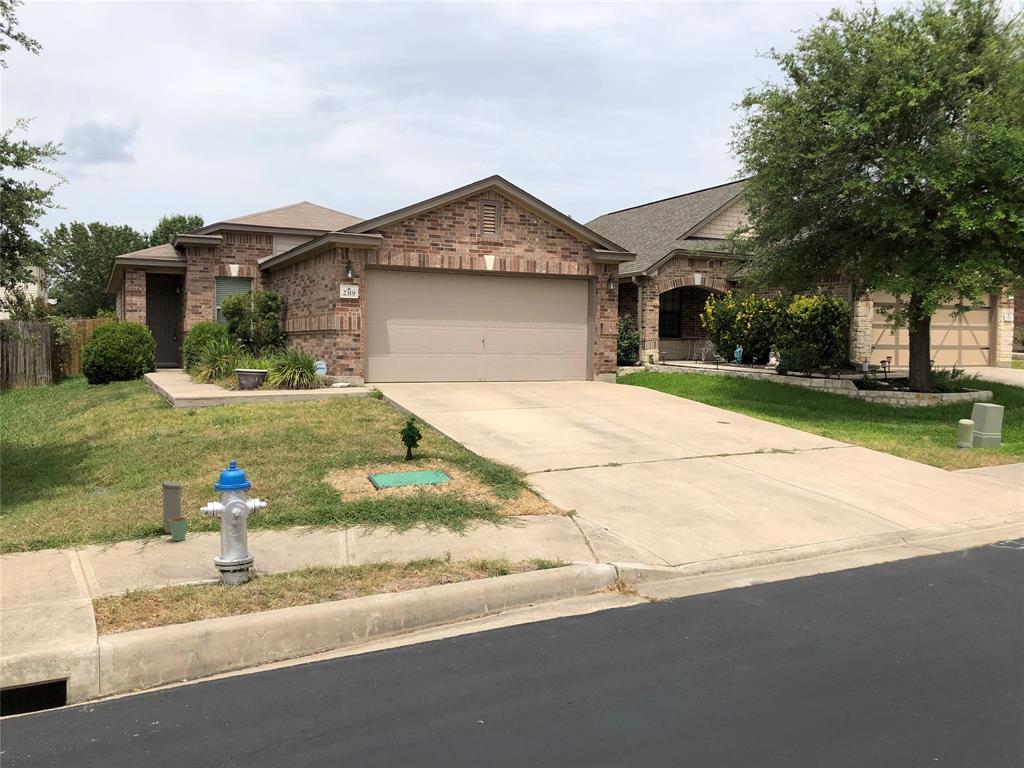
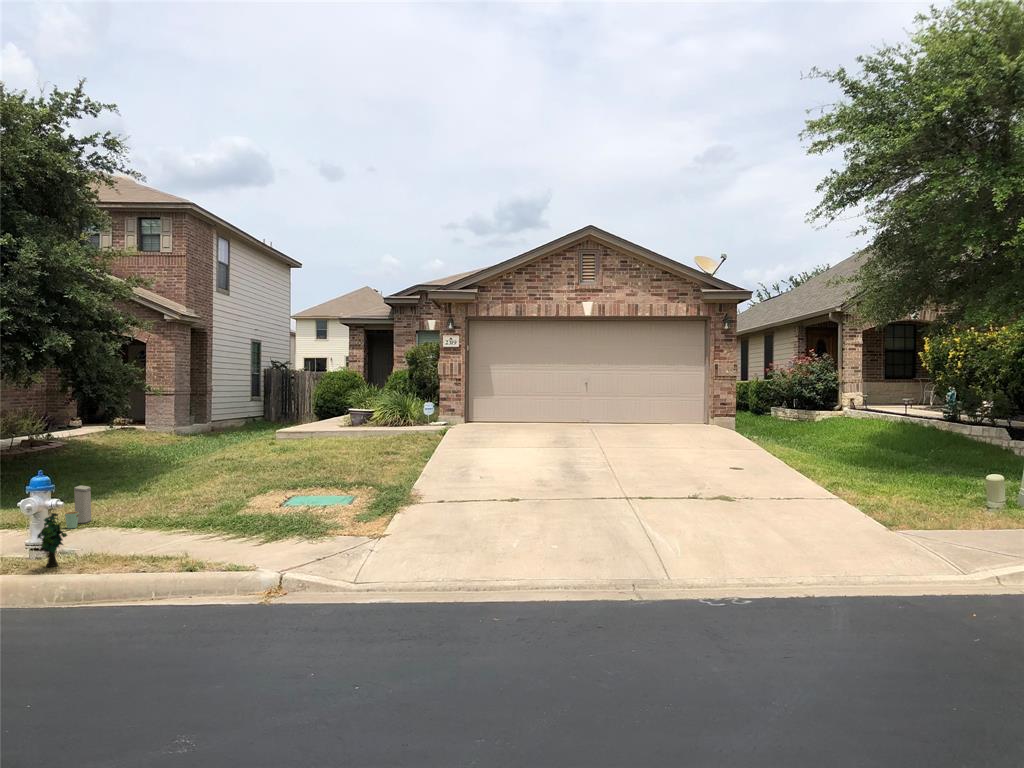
decorative plant: present [399,418,423,460] -> present [37,513,67,567]

